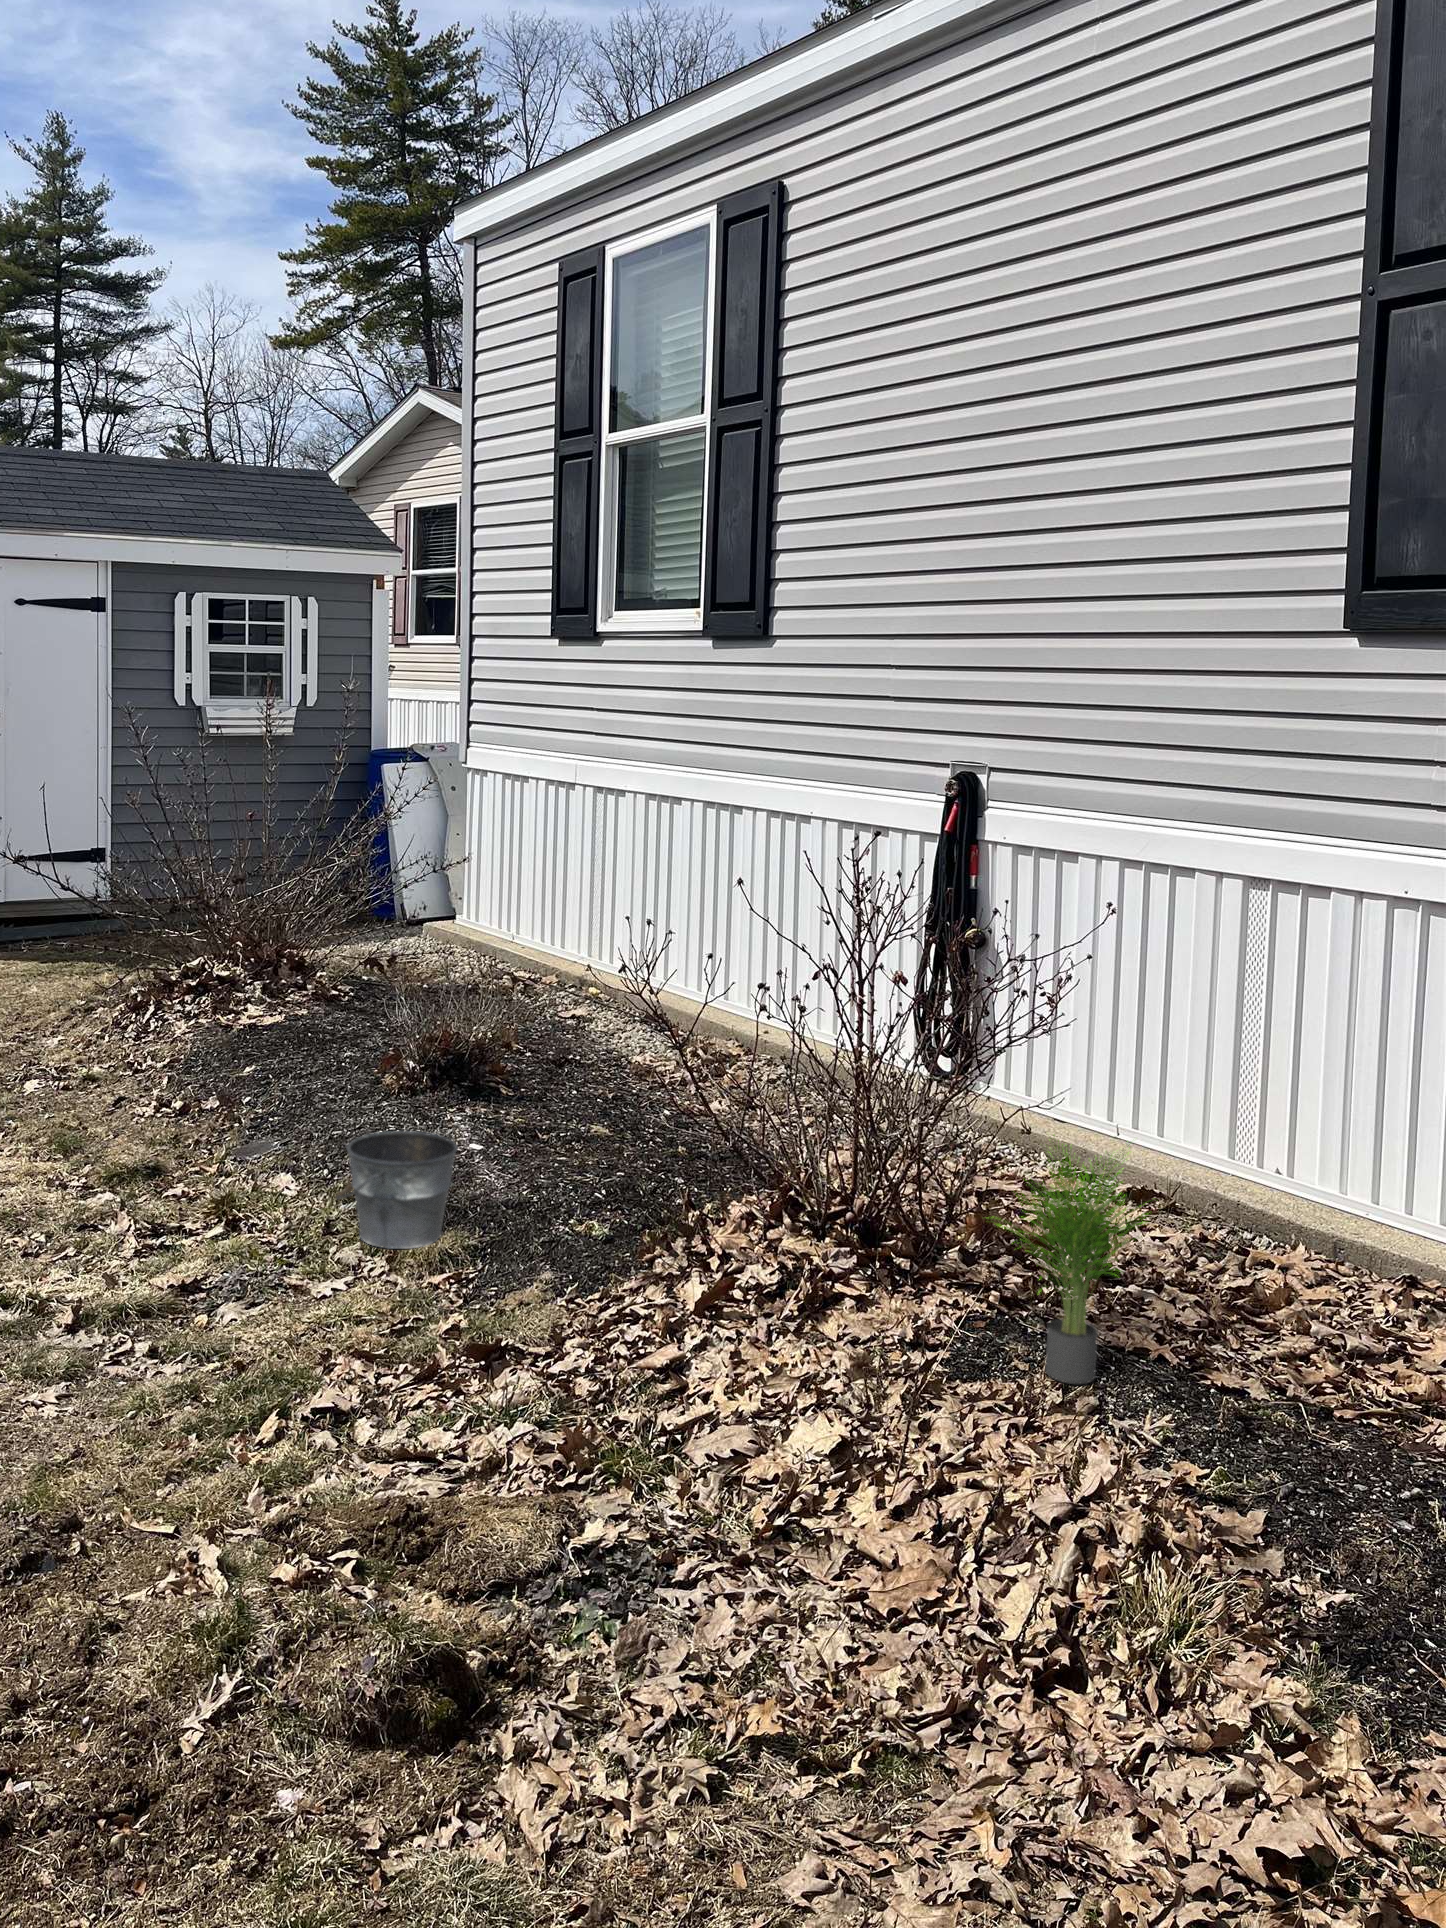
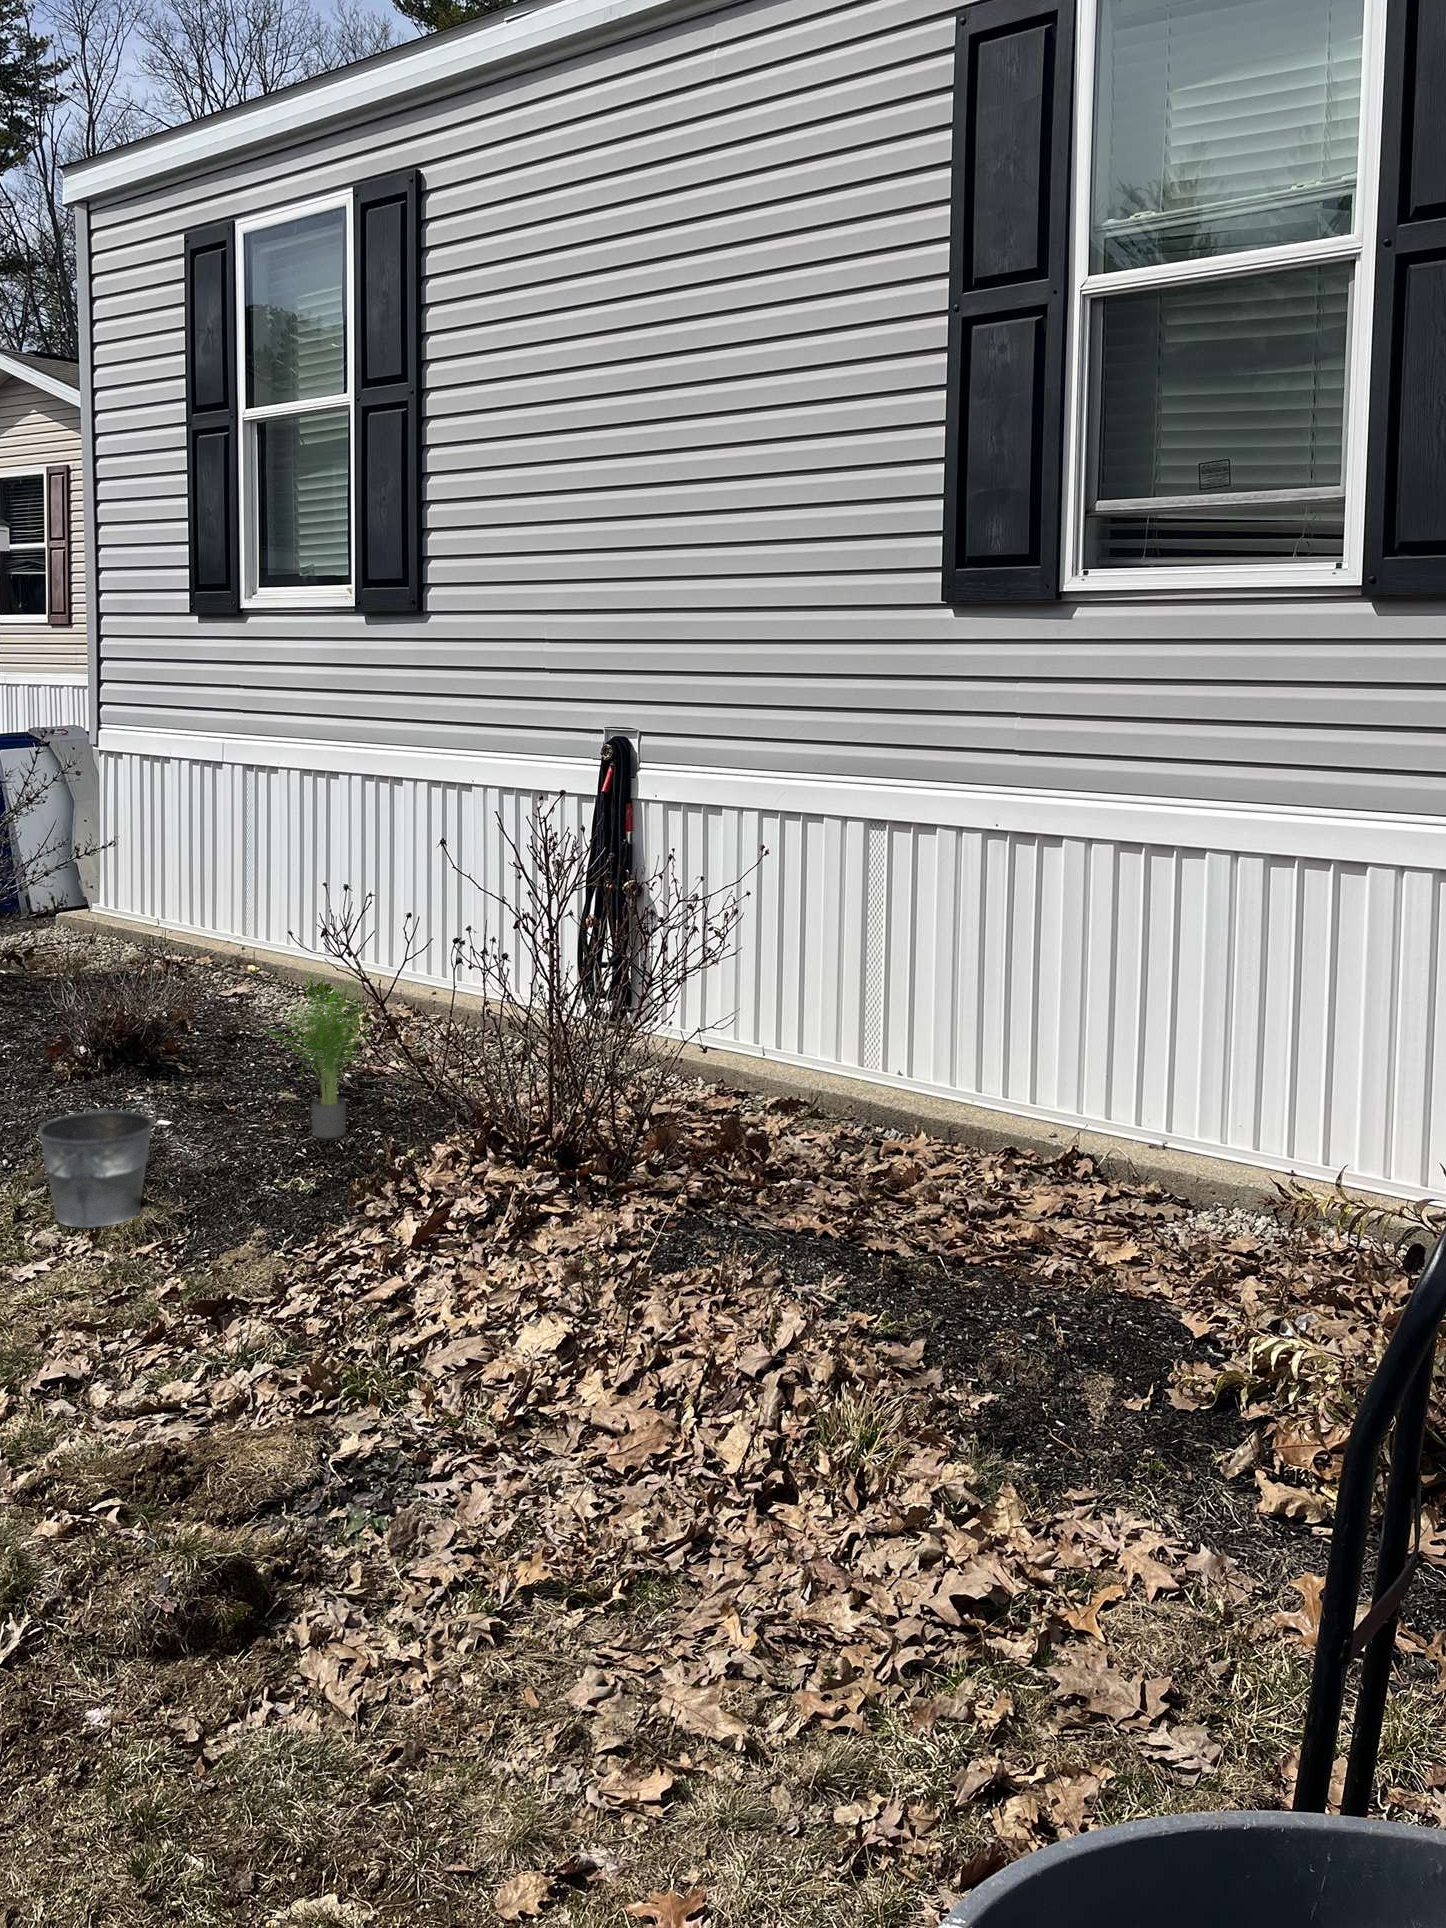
potted plant: present [993,1144,1143,1384] -> present [272,980,368,1139]

